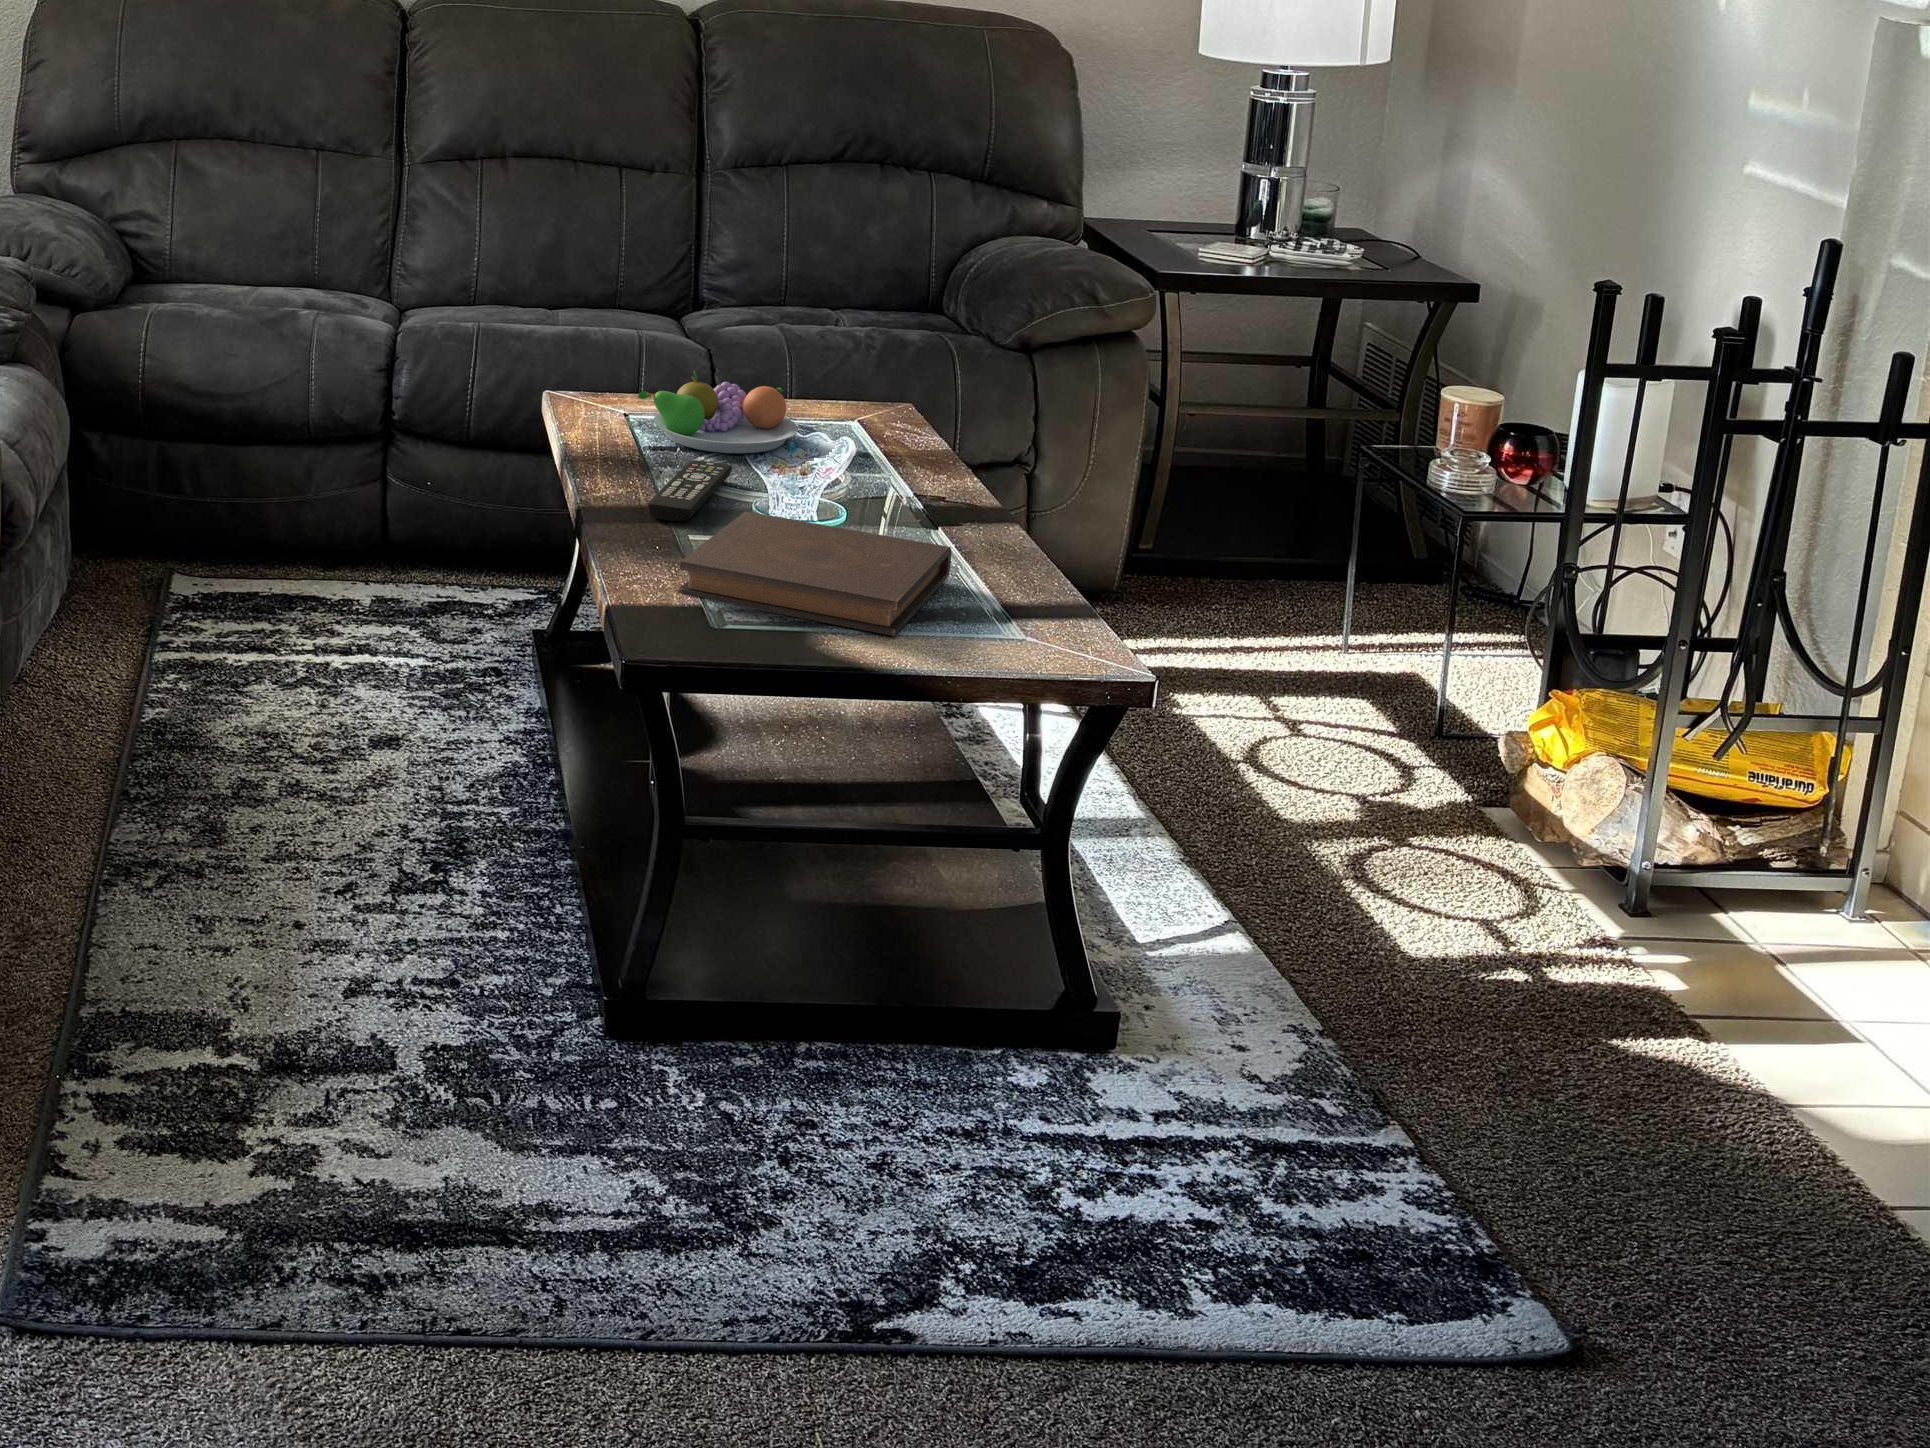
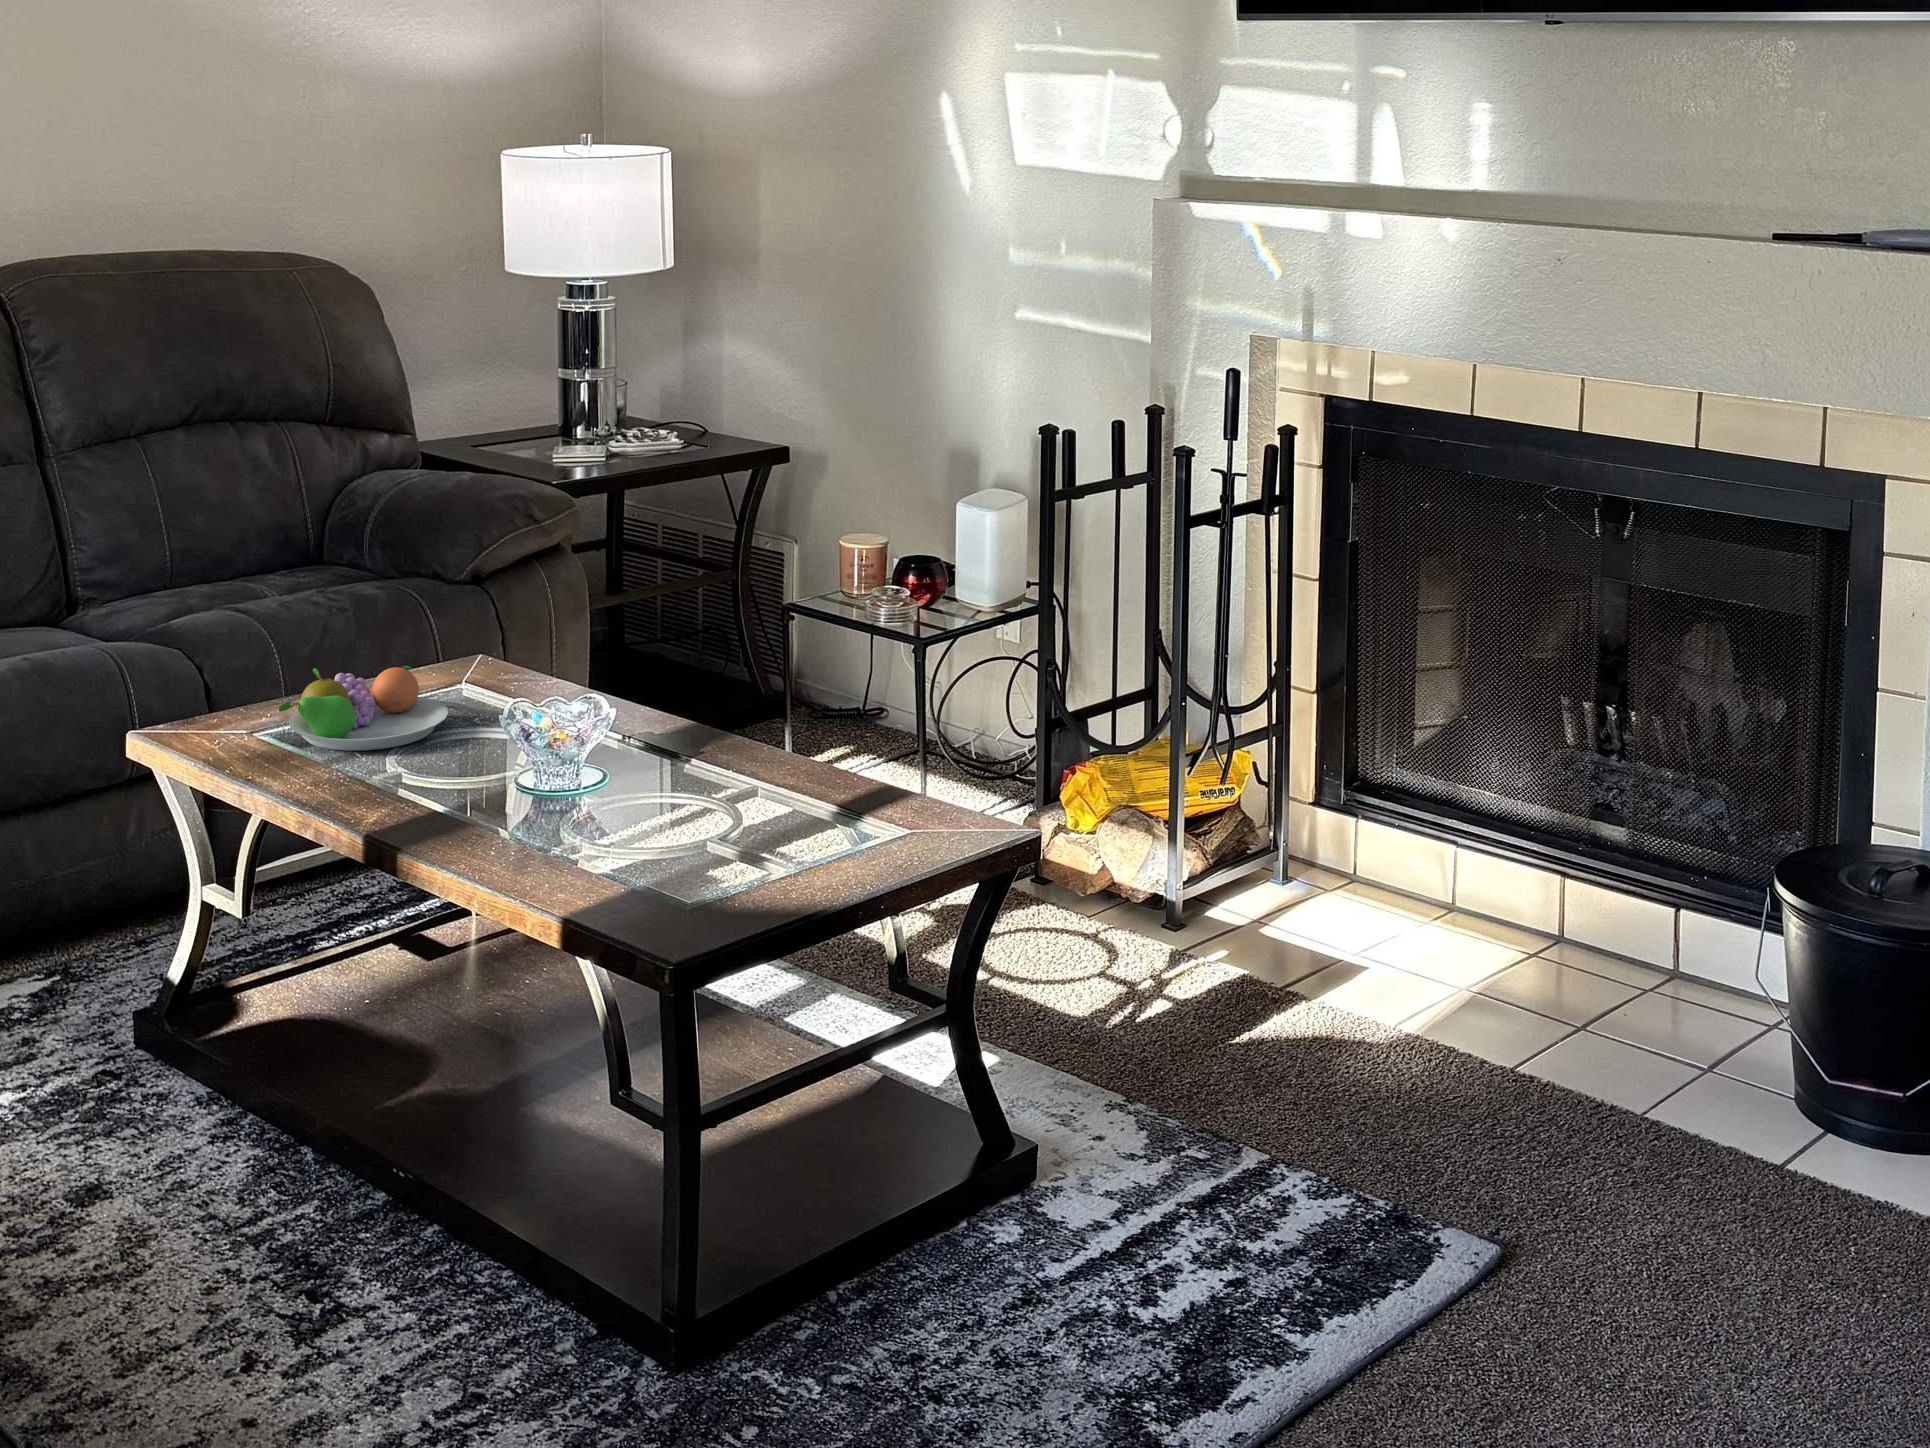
remote control: present [648,460,732,521] -> none [403,755,486,827]
book: present [679,512,952,636] -> none [555,773,812,892]

